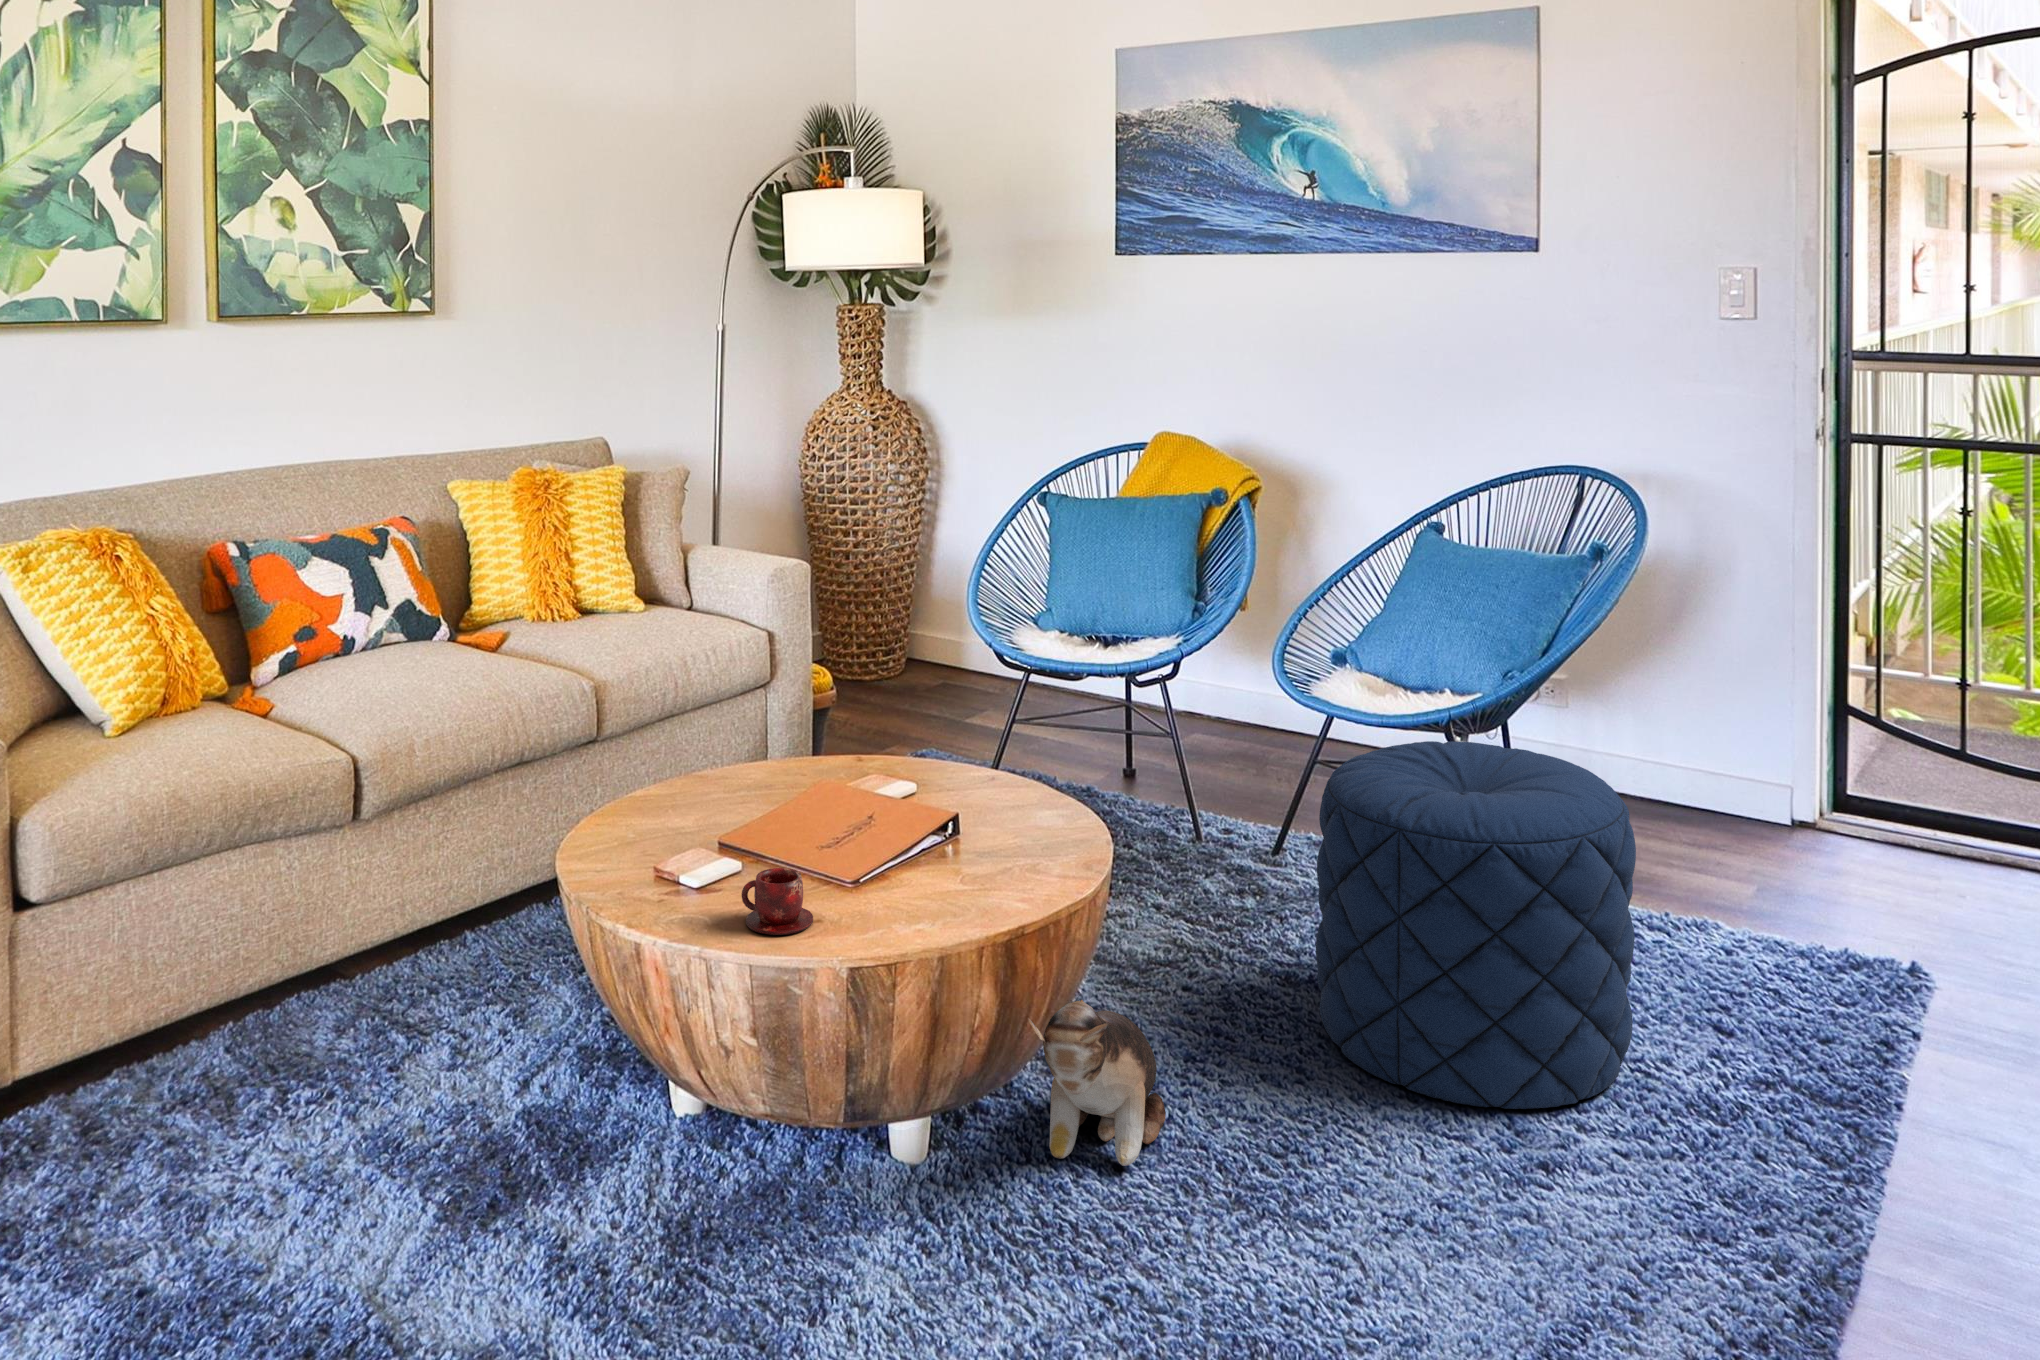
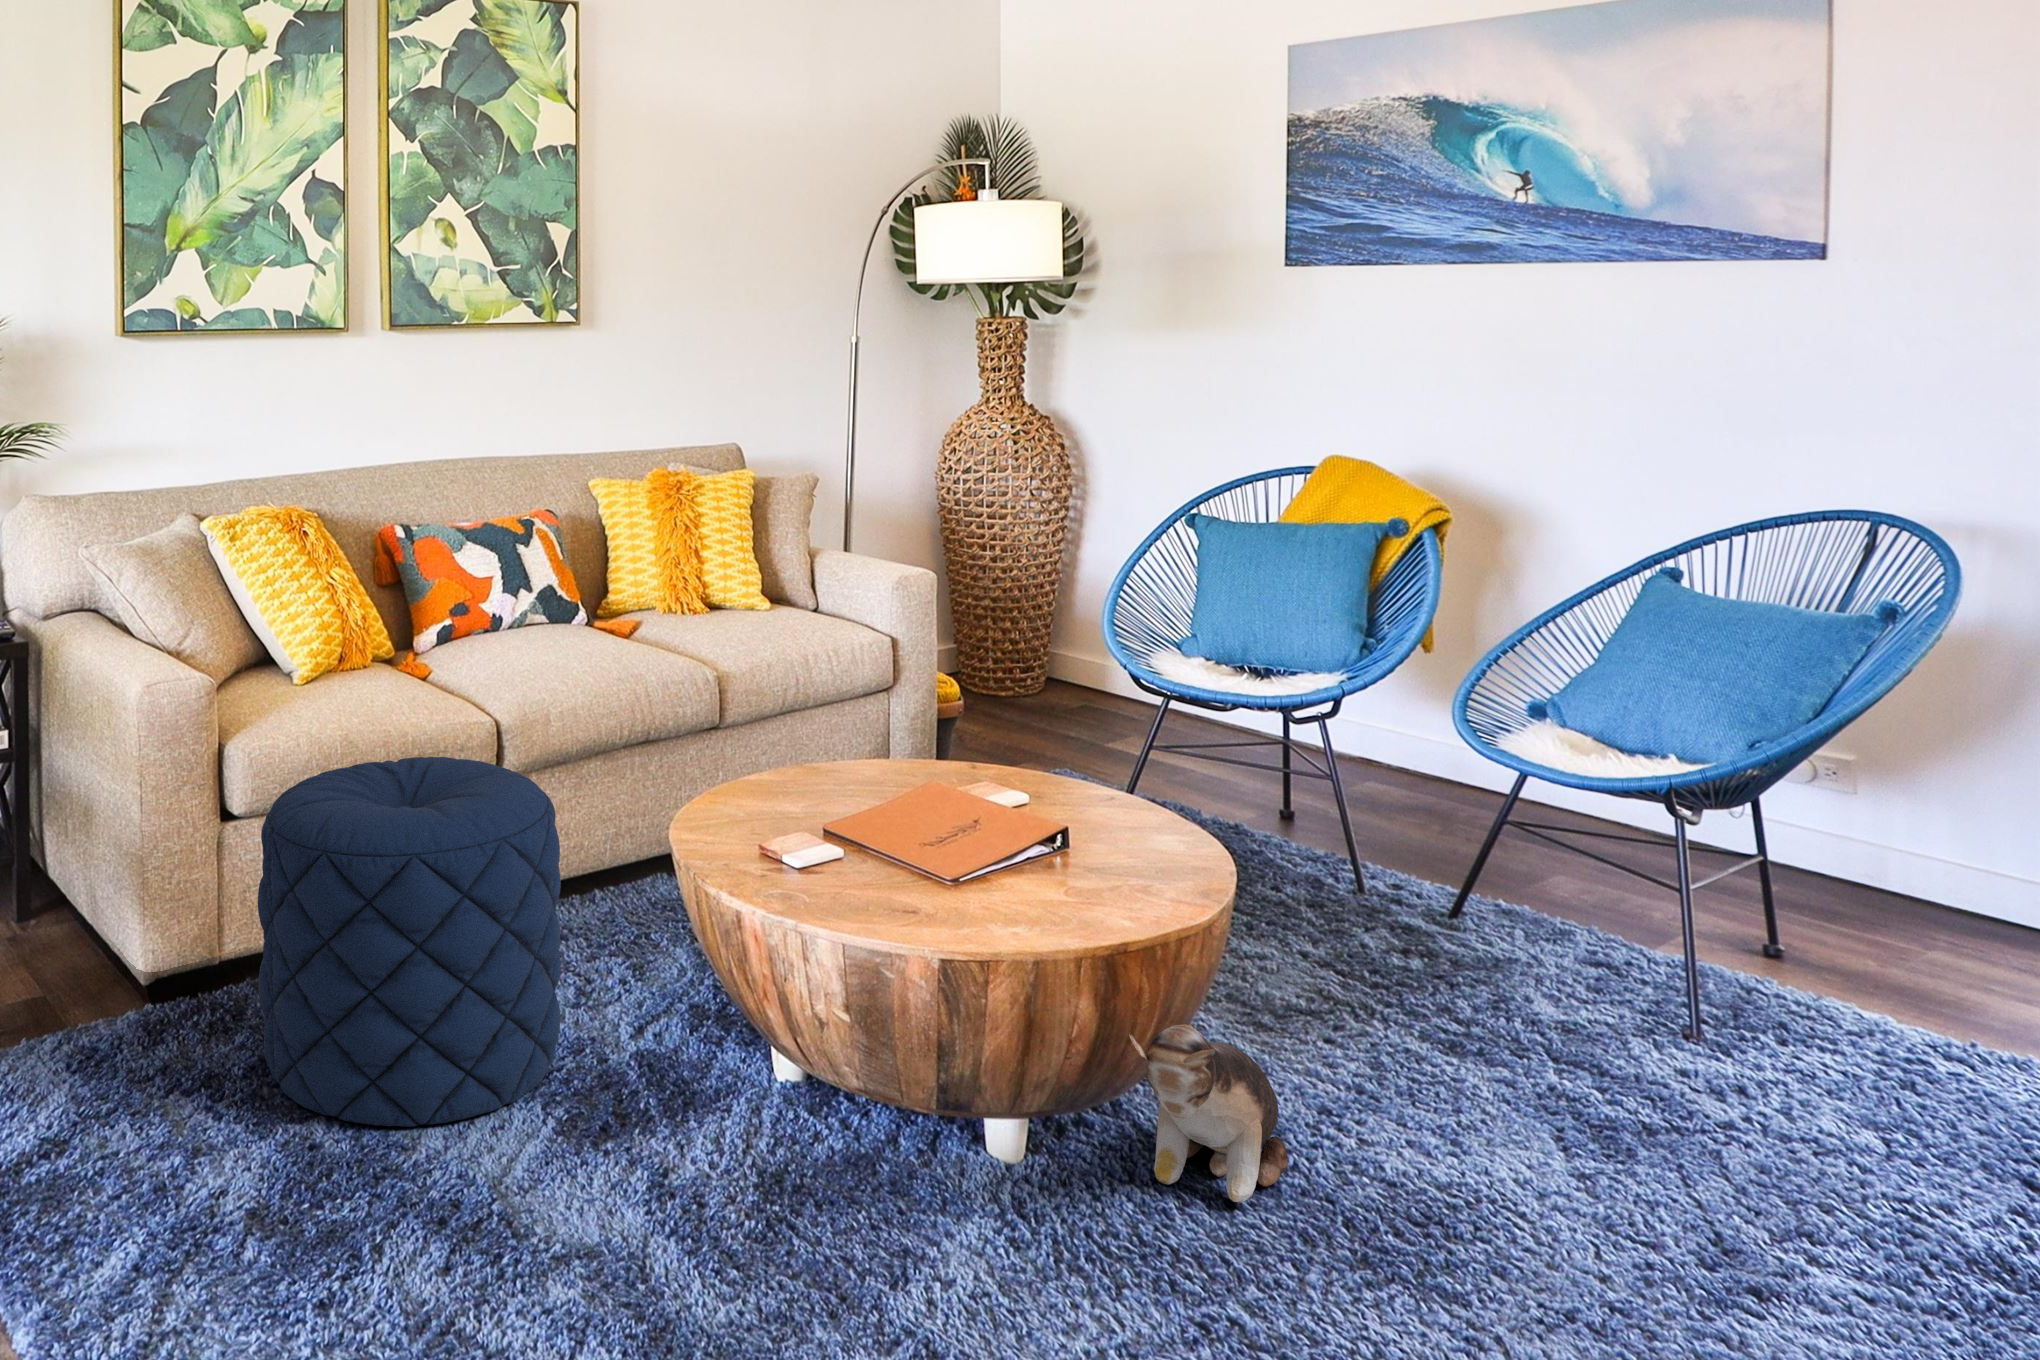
pouf: present [1316,741,1636,1109] -> present [258,757,561,1127]
teacup: present [742,868,813,935] -> none [838,854,908,917]

